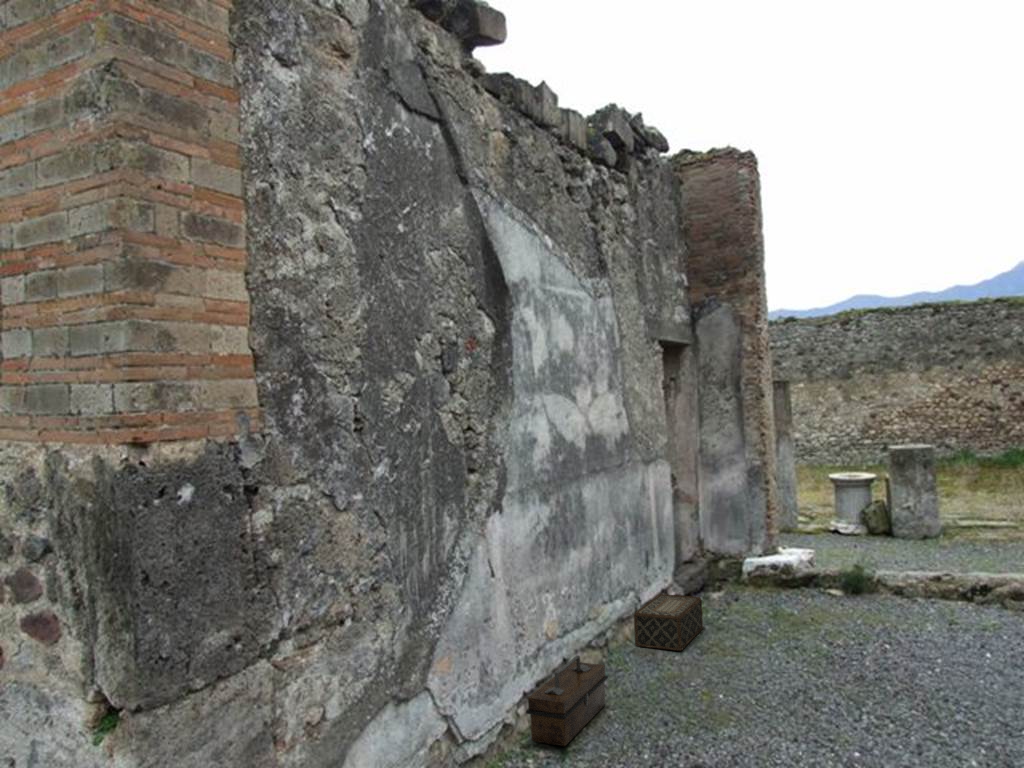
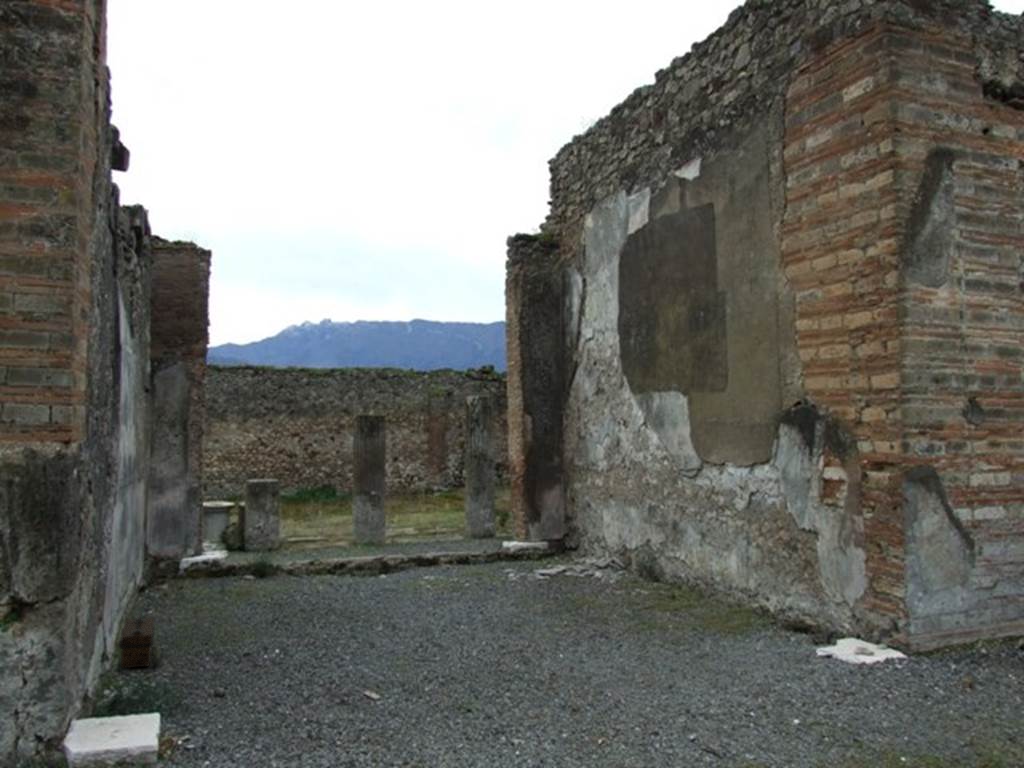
woven basket: present [634,594,703,651] -> none [136,581,178,618]

